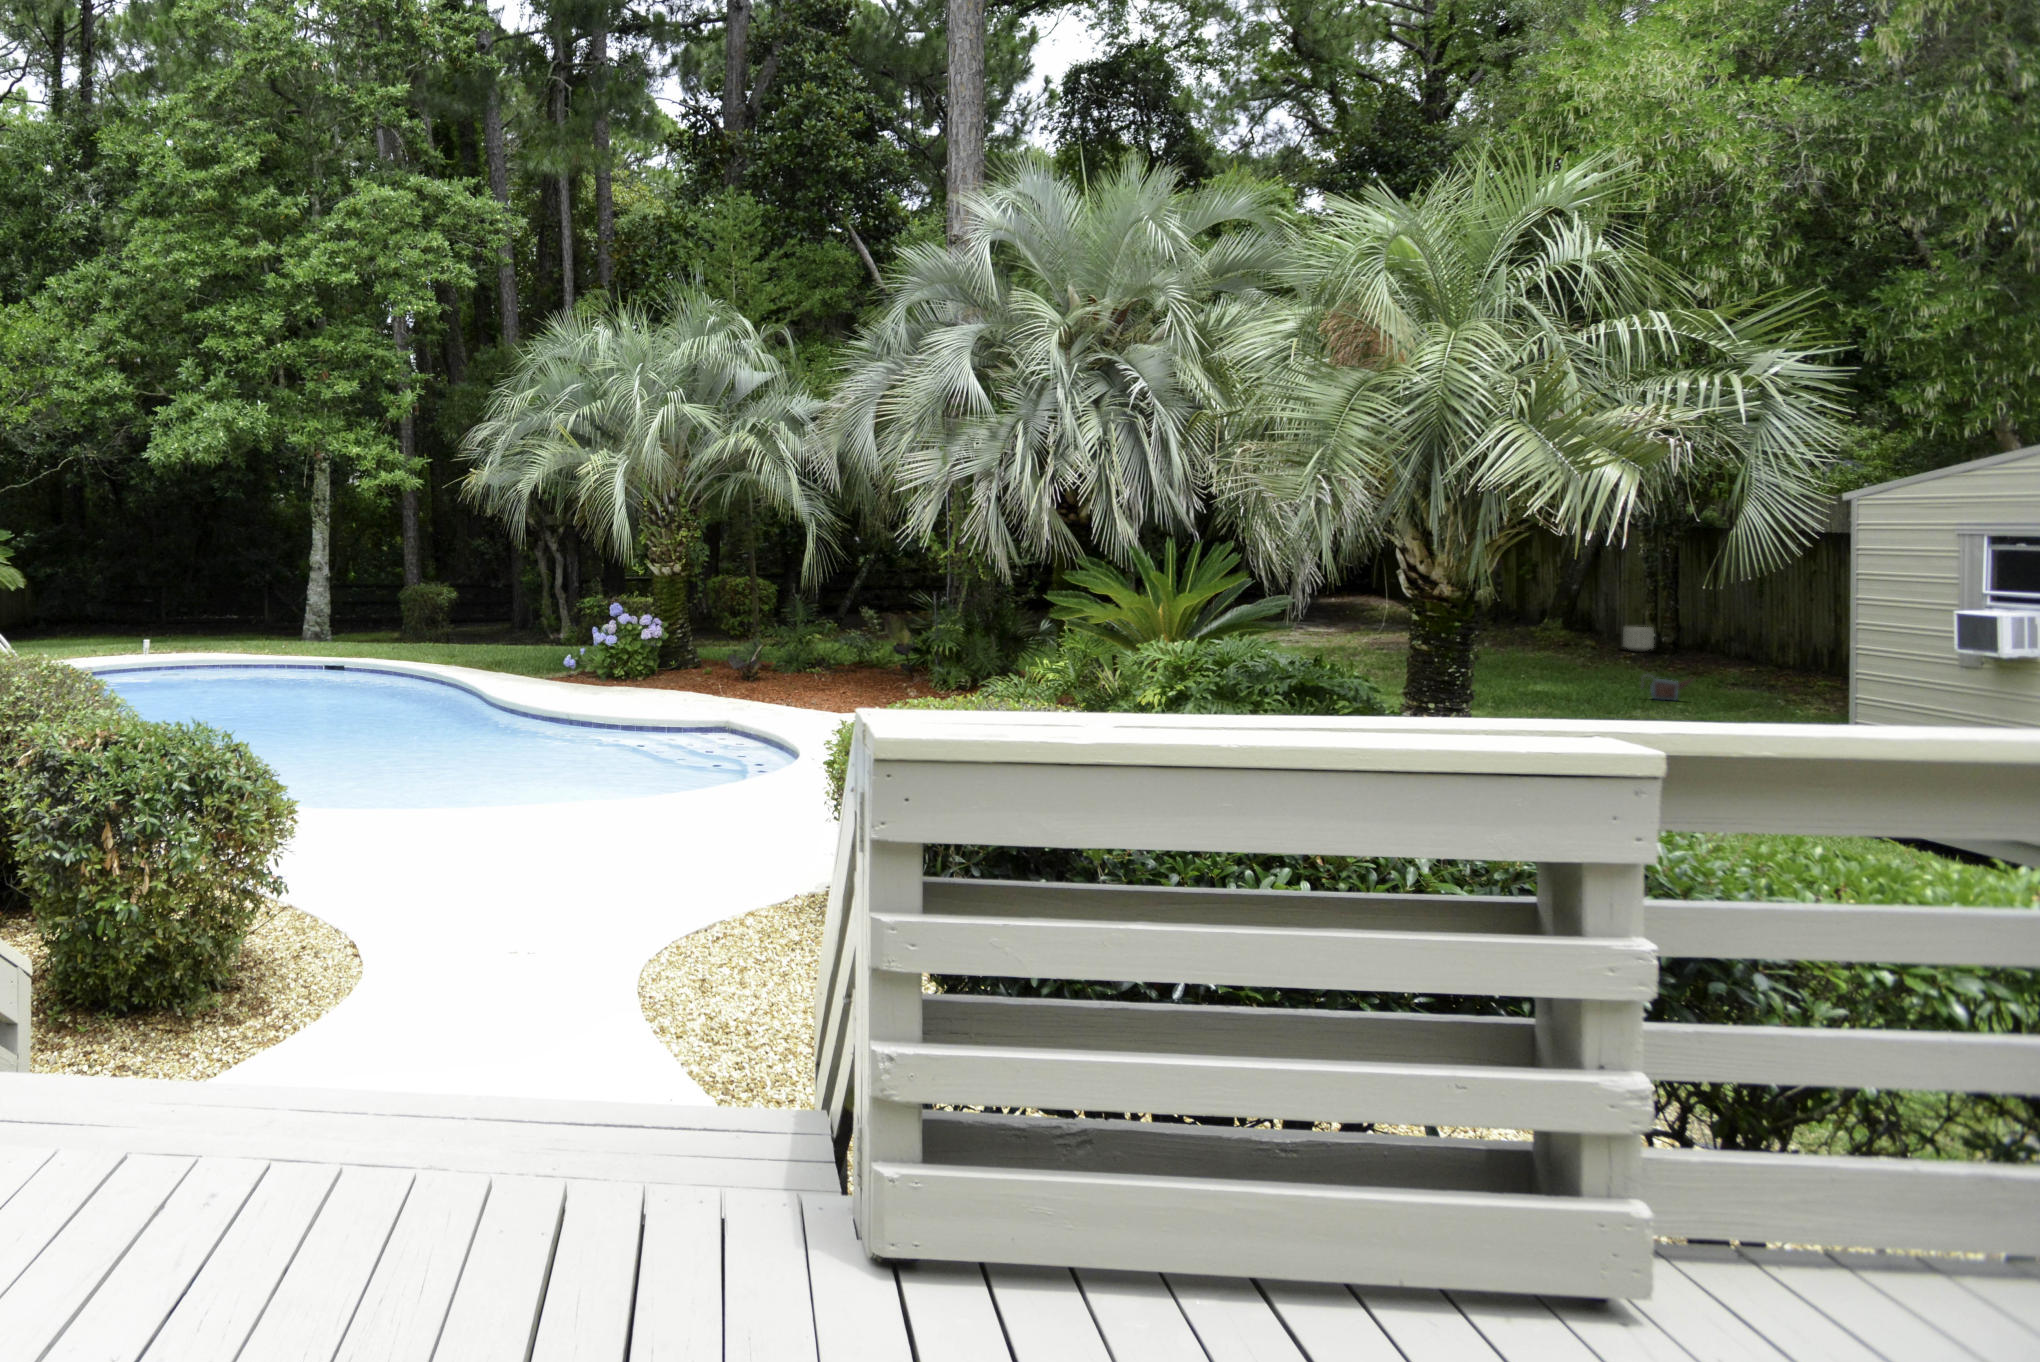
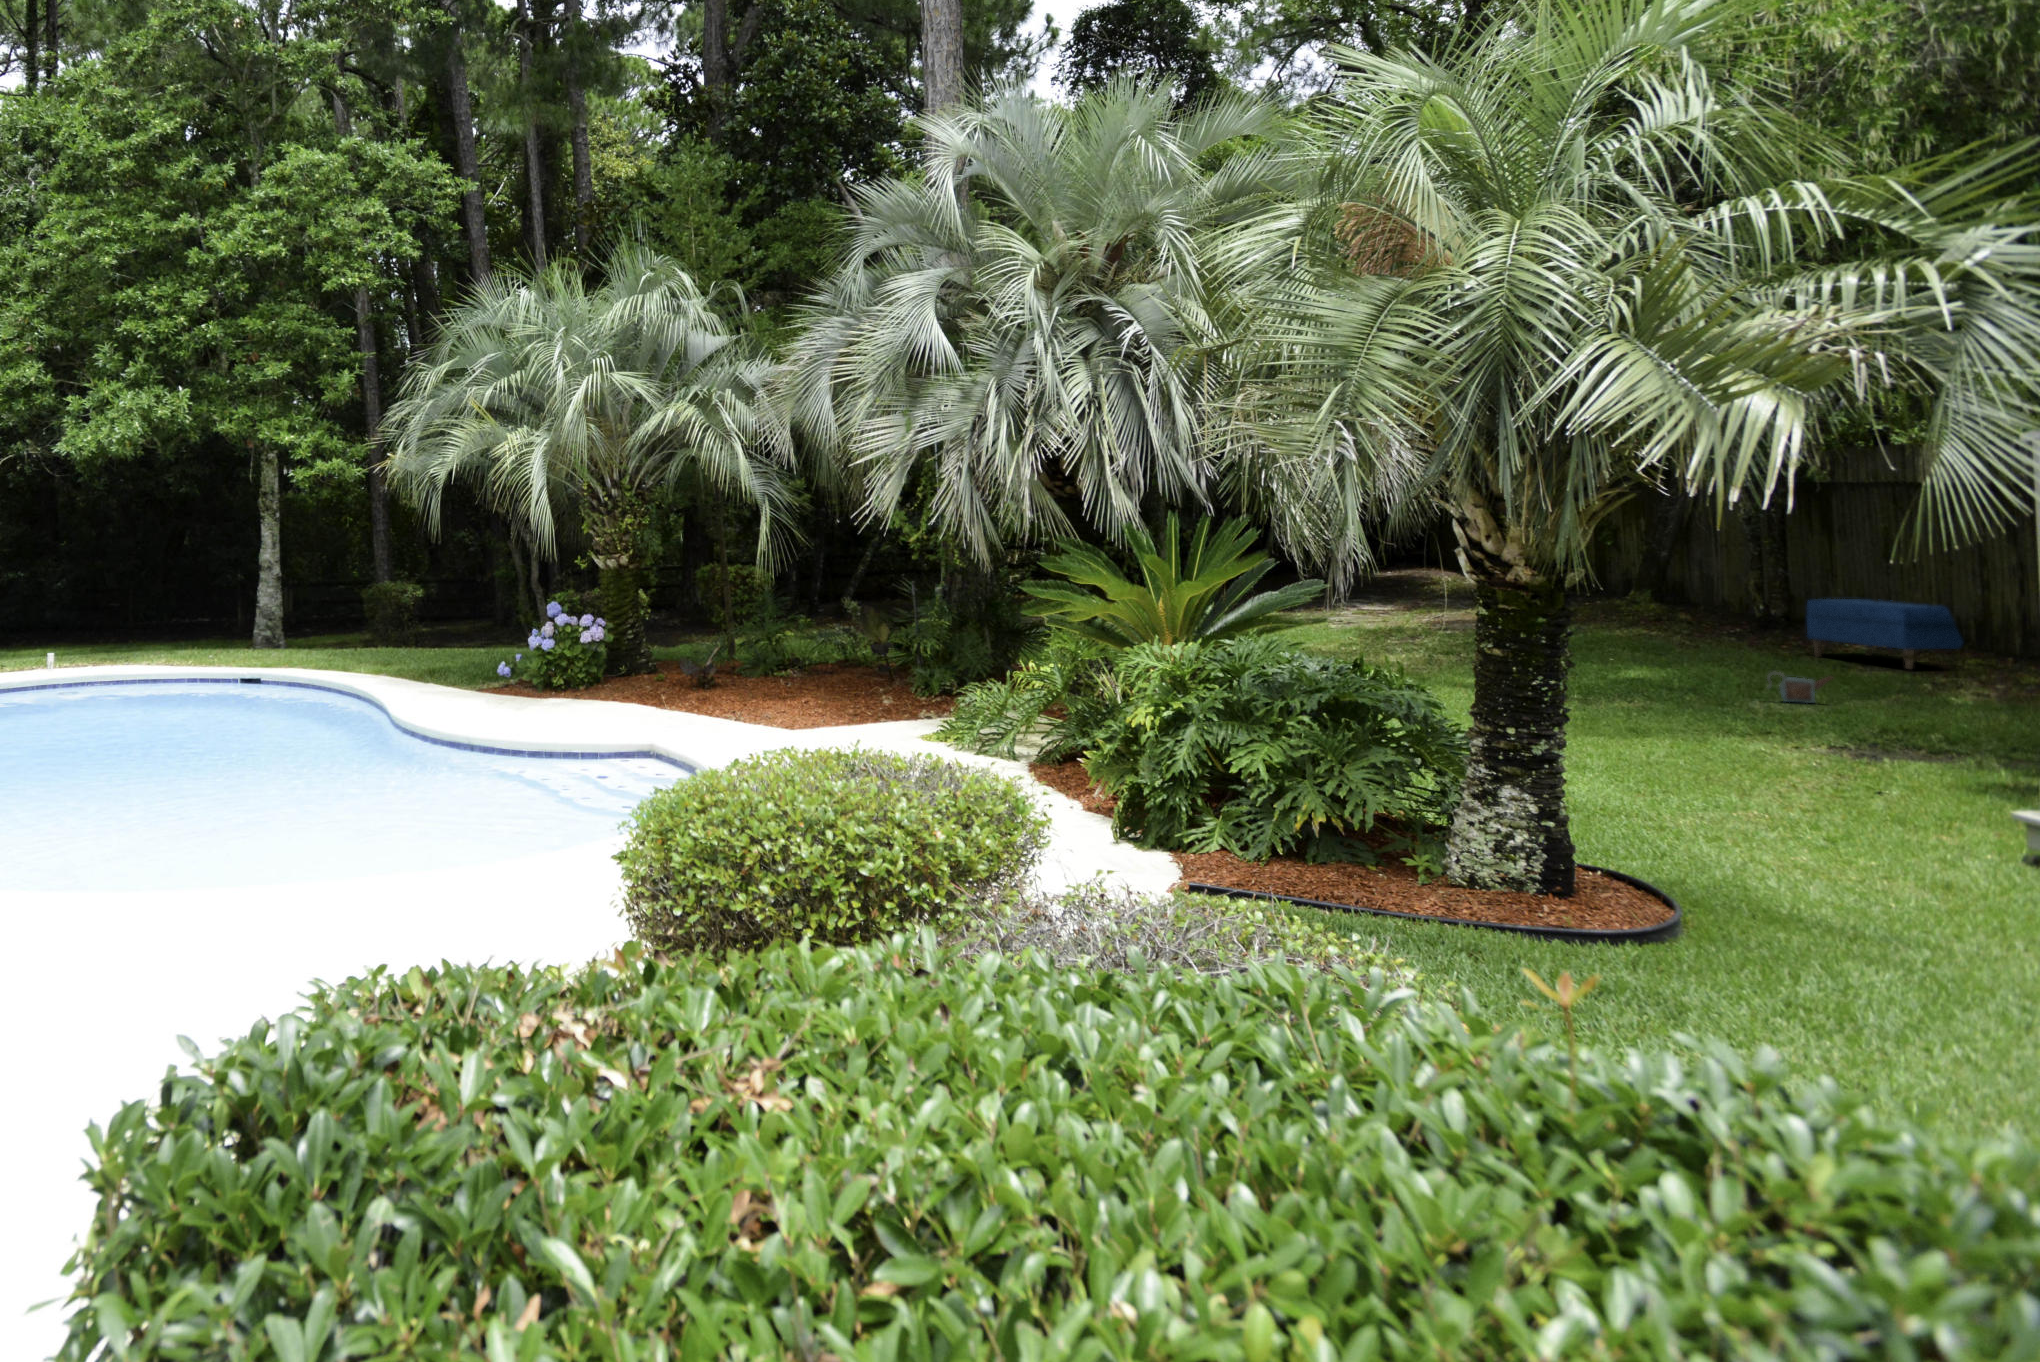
bench: none [1682,614,1816,674] -> present [1807,599,1963,669]
planter: present [1623,627,1654,652] -> none [1733,616,1771,645]

